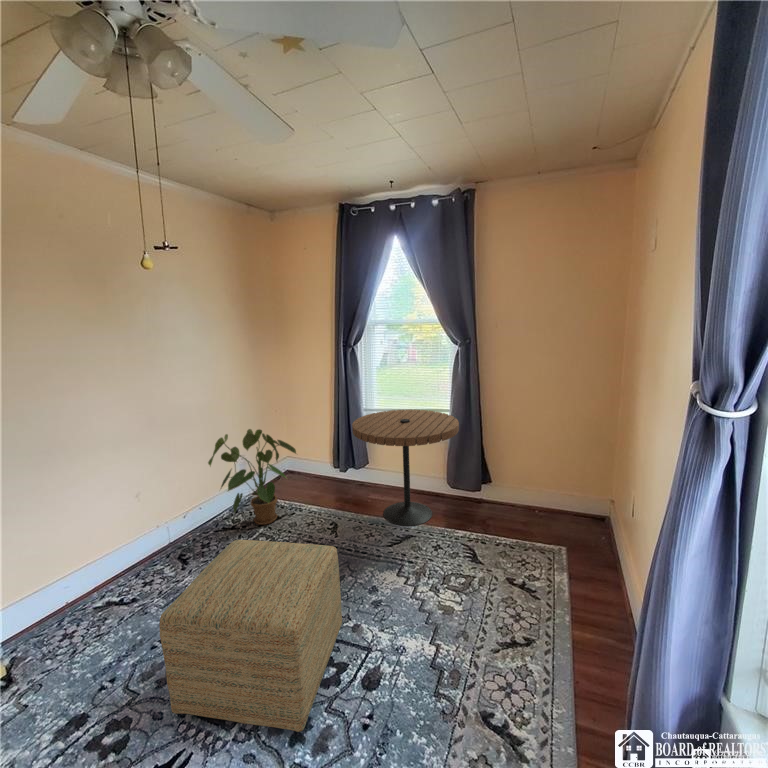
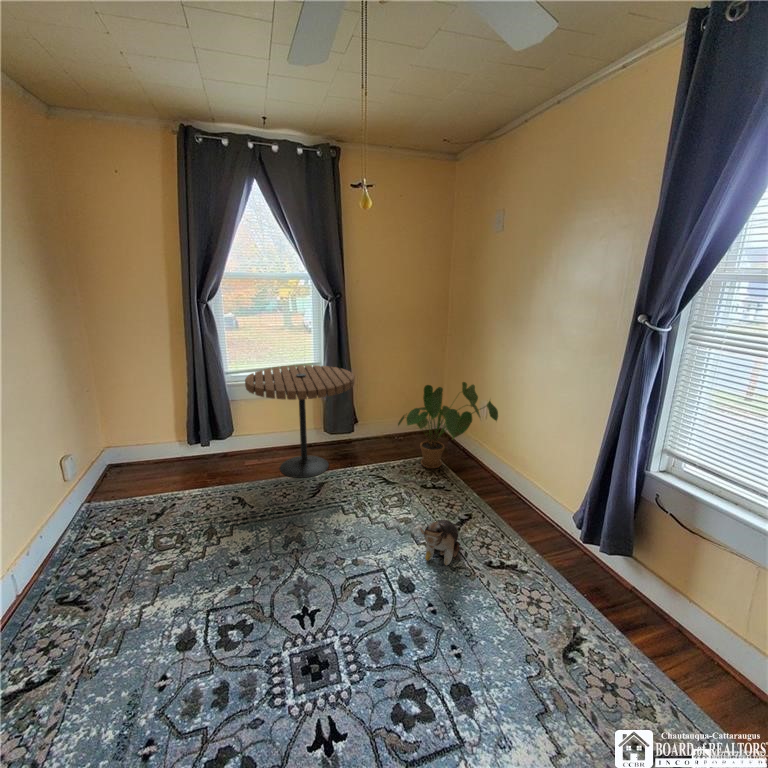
house plant: present [208,429,296,525] -> present [398,382,498,468]
ottoman: present [159,540,342,732] -> none [233,492,406,710]
plush toy: none [393,618,491,685] -> present [420,520,460,565]

